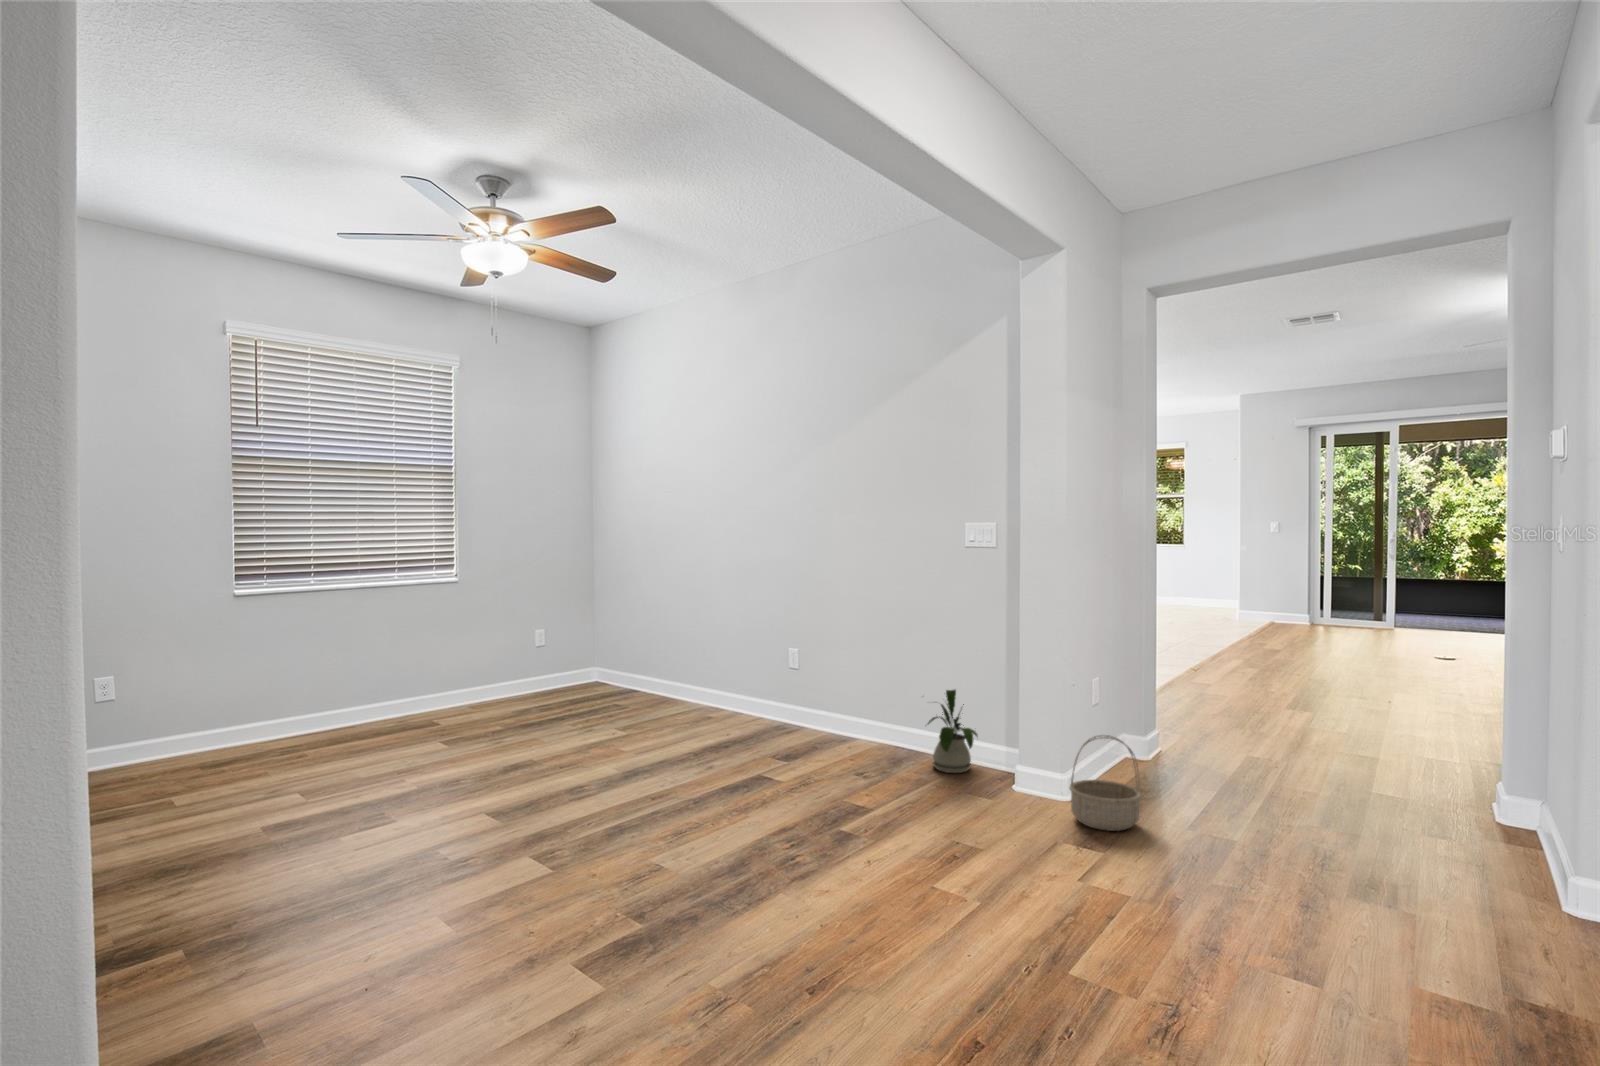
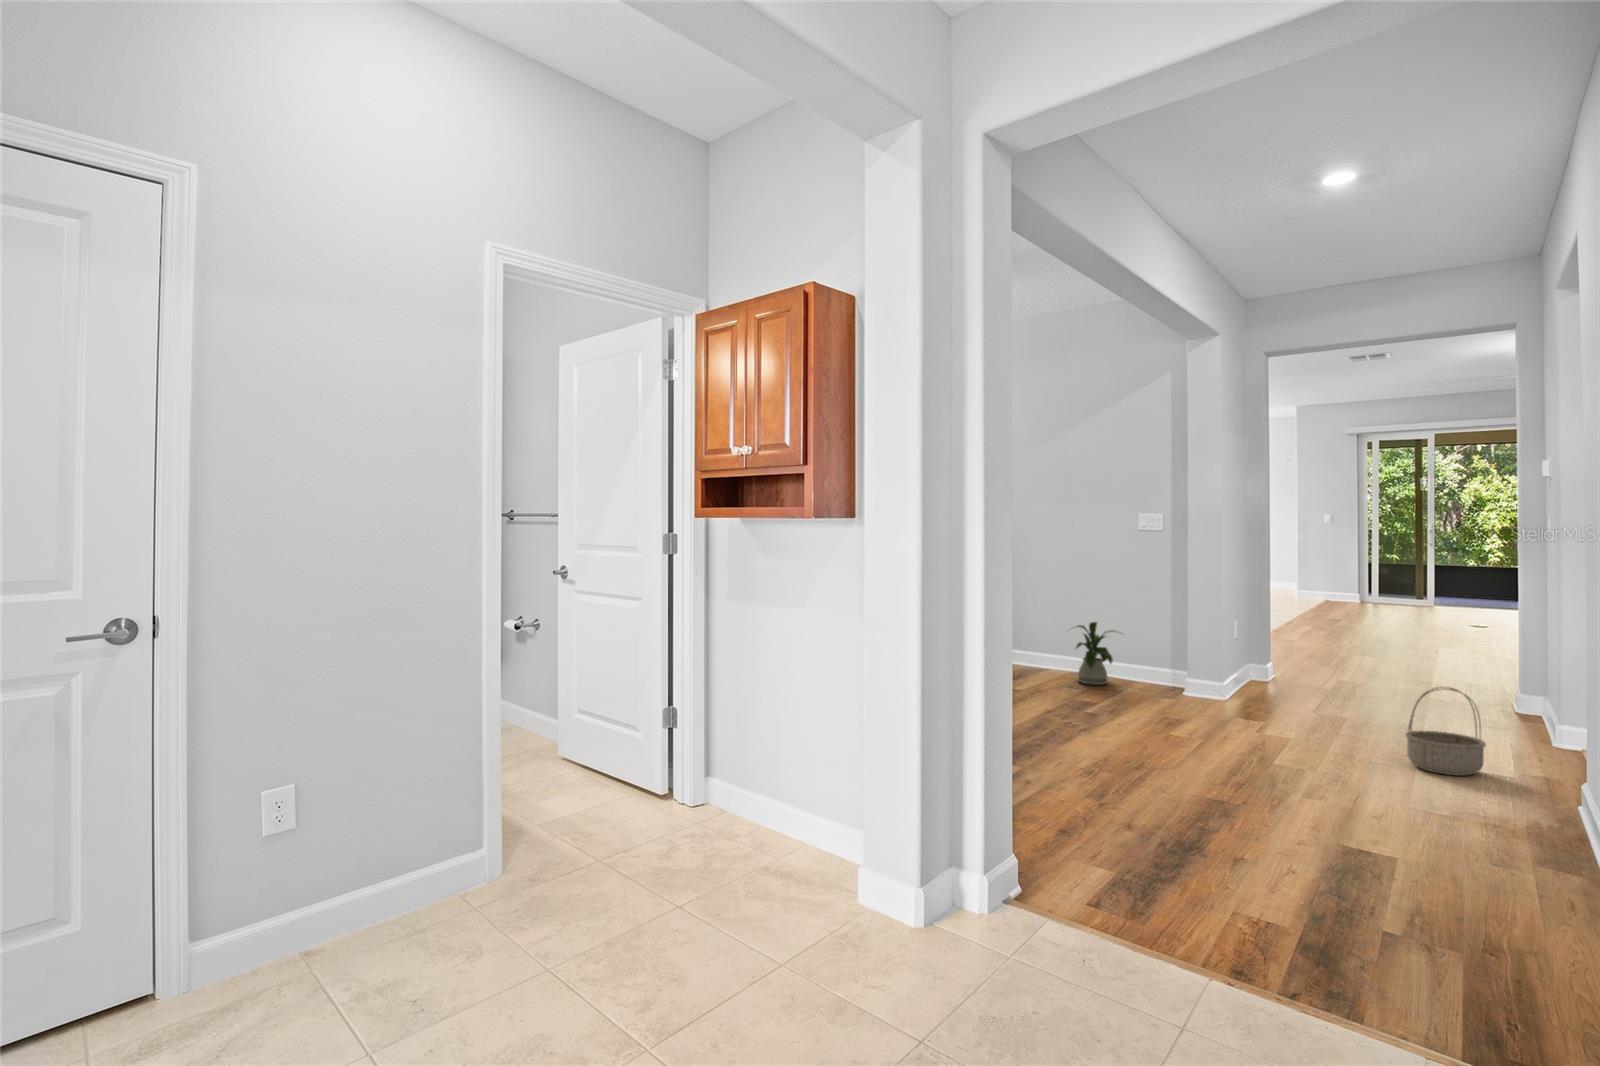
basket: present [1069,735,1142,831] -> present [1405,687,1486,776]

